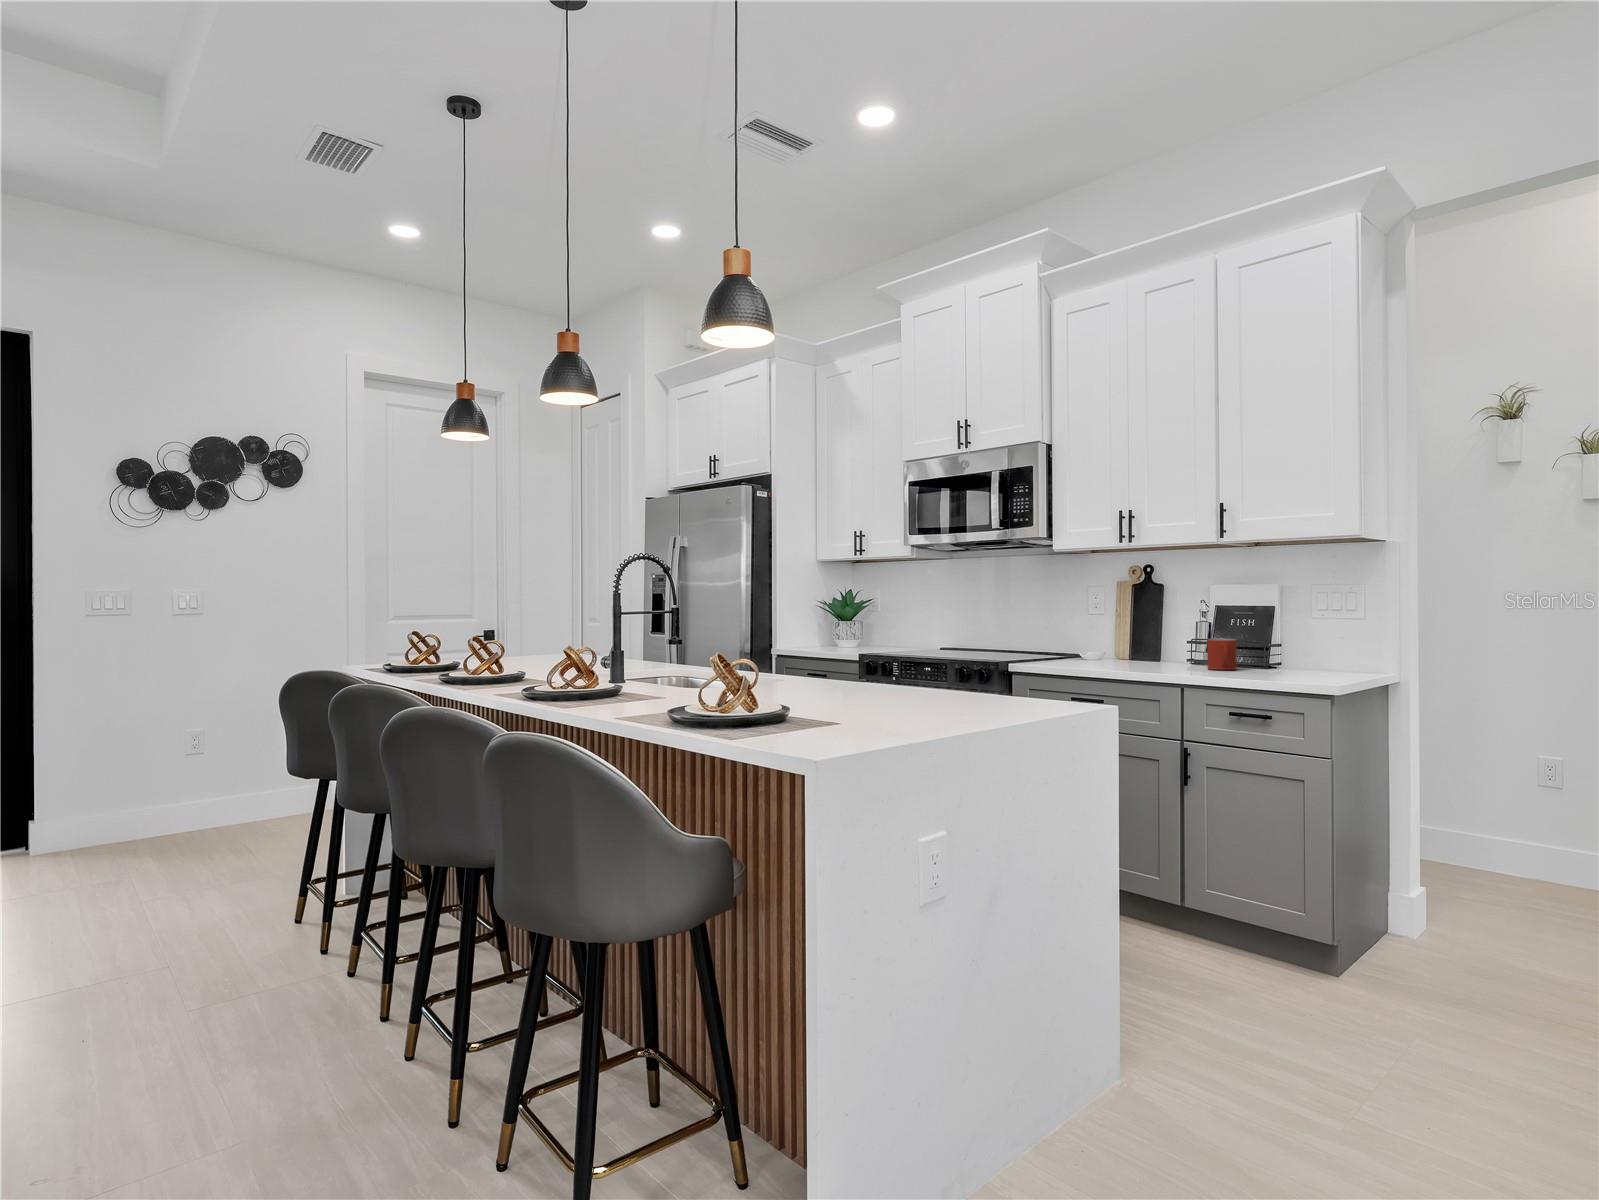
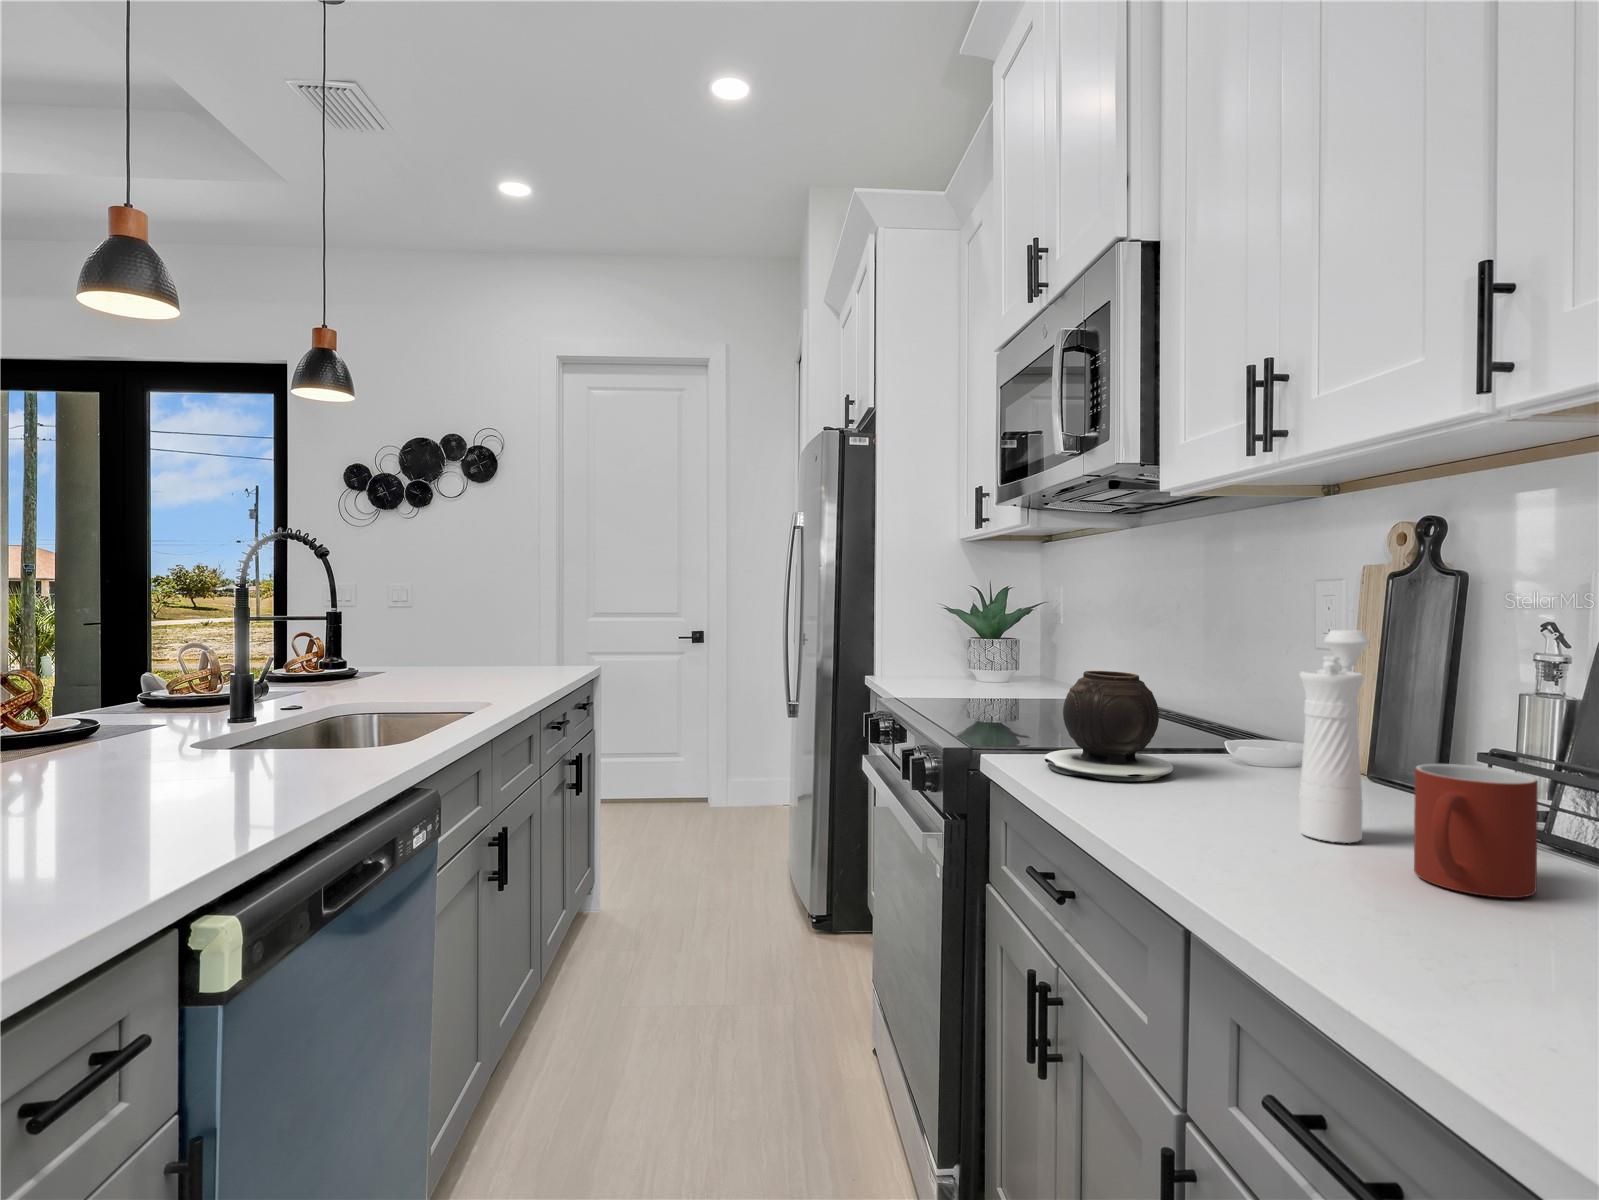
pepper mill: none [1153,603,1182,668] -> present [1299,630,1369,843]
vase: none [1040,624,1091,665] -> present [1044,671,1173,781]

